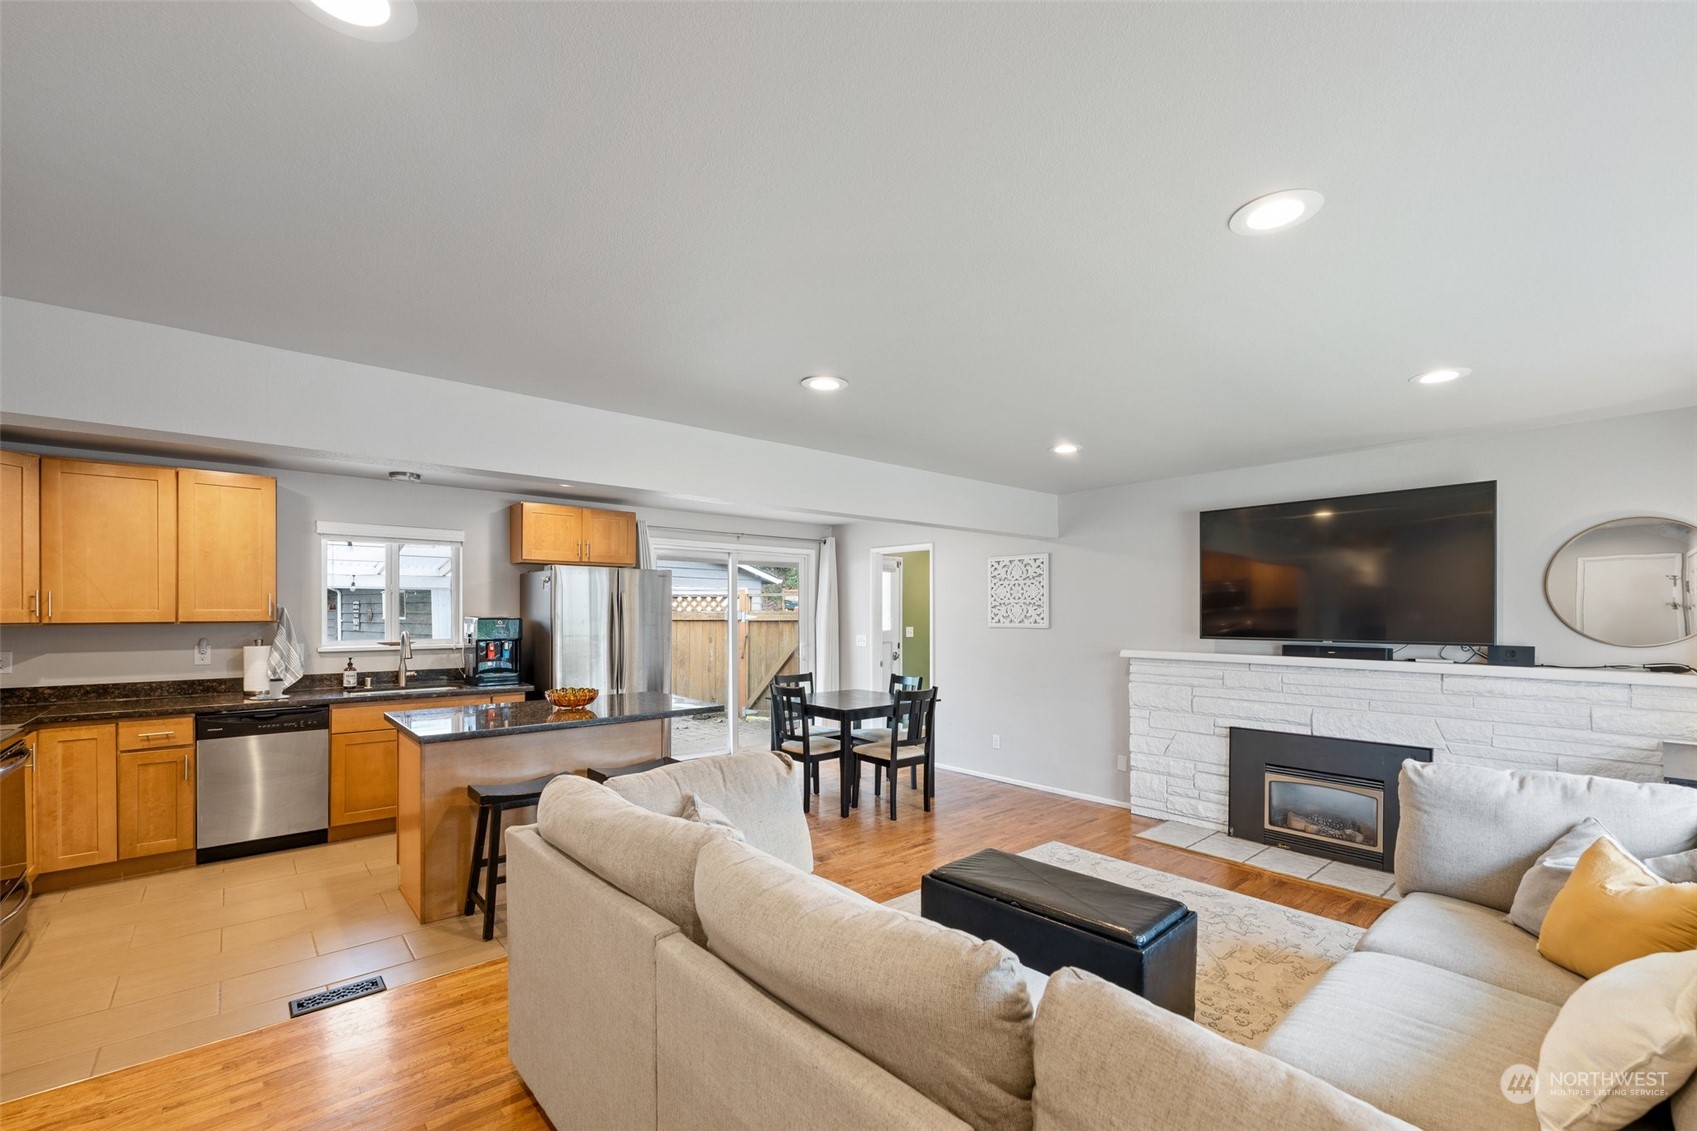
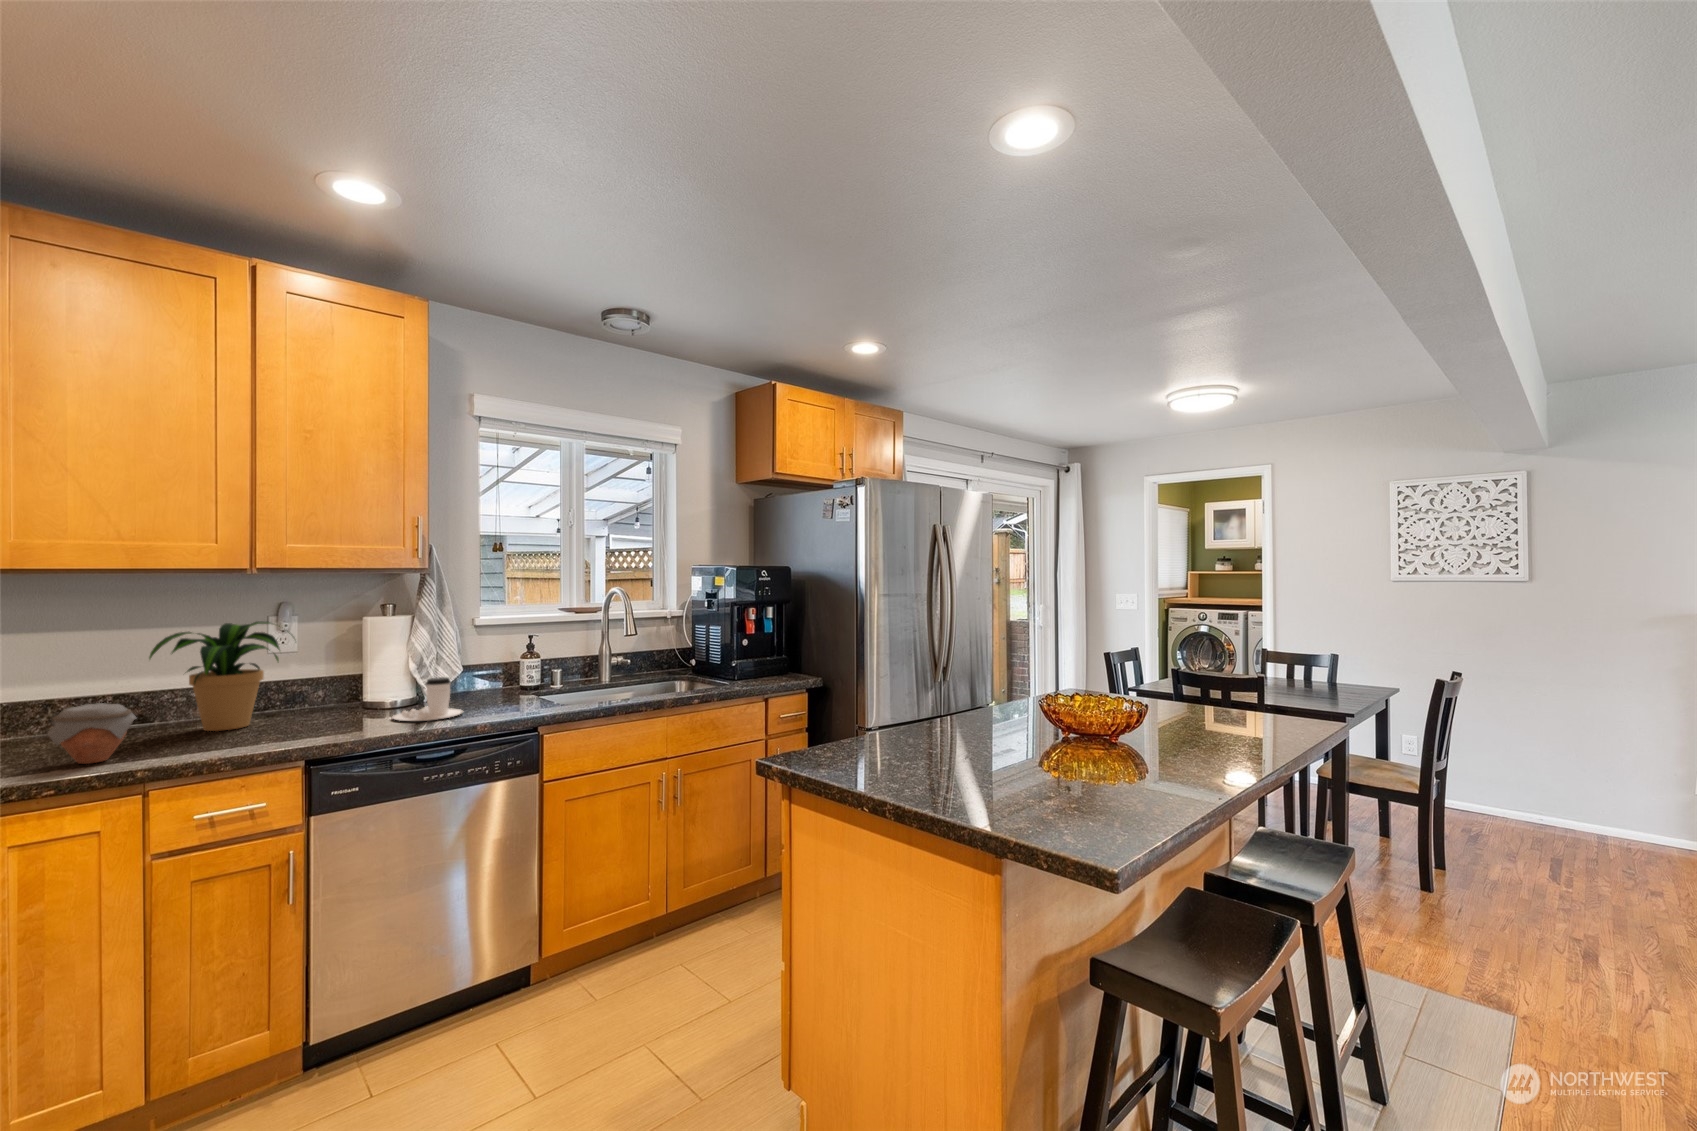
potted plant: none [128,648,204,701] -> present [149,621,290,731]
jar: none [79,684,119,710] -> present [48,703,136,764]

